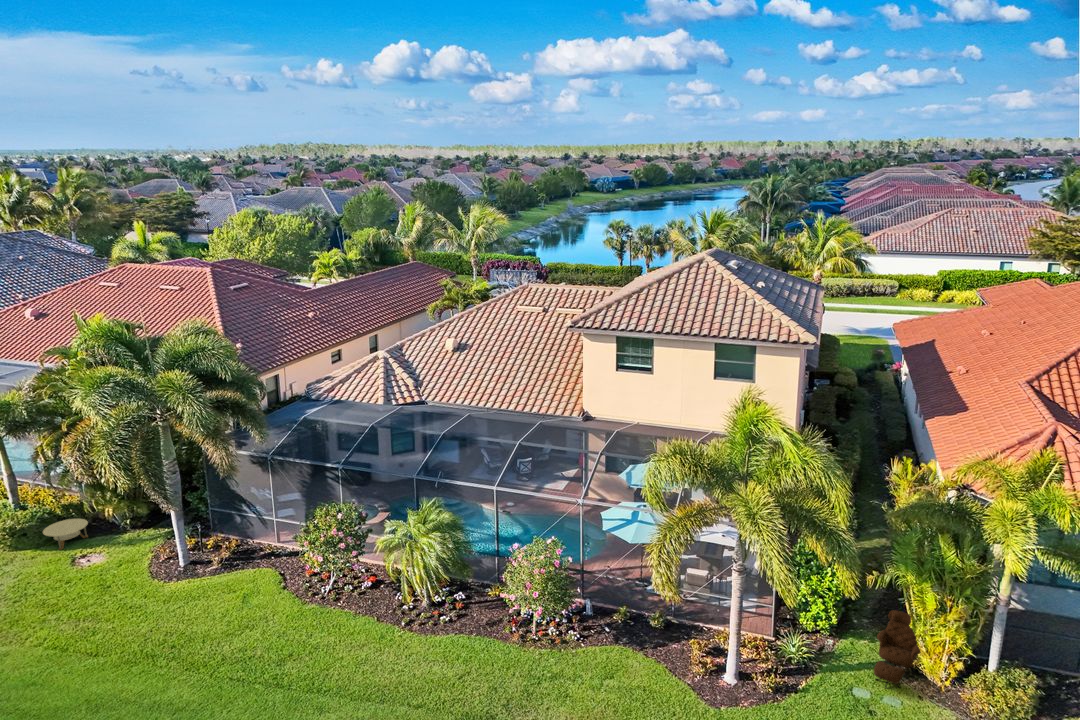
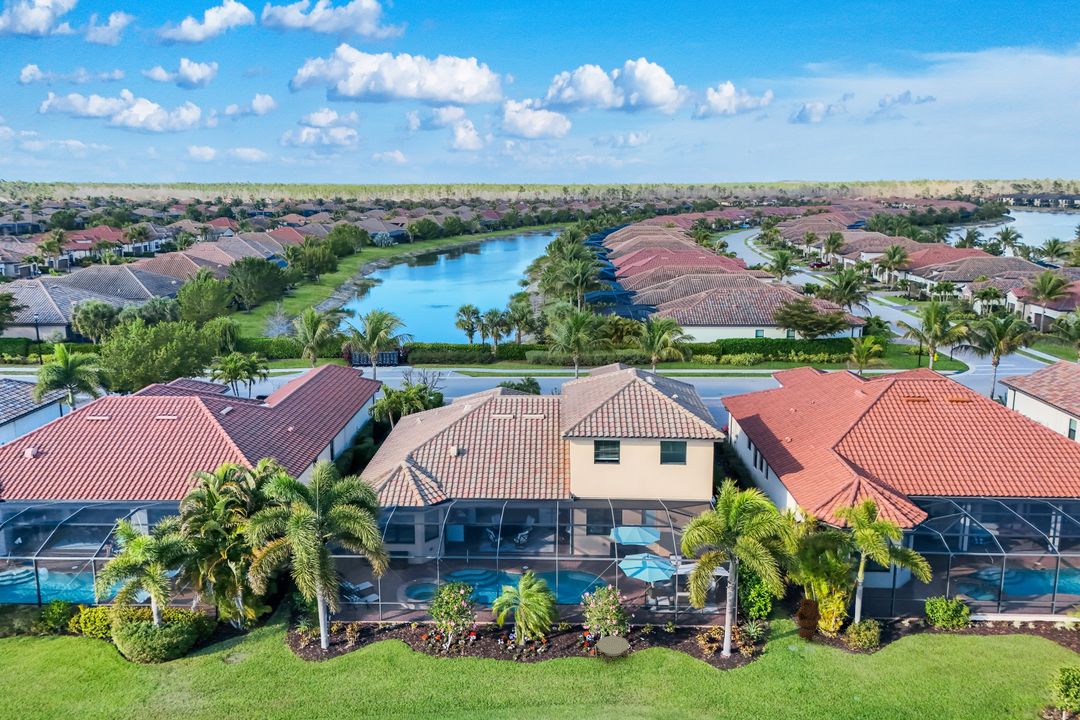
round table: present [43,519,88,550] -> present [597,636,629,663]

